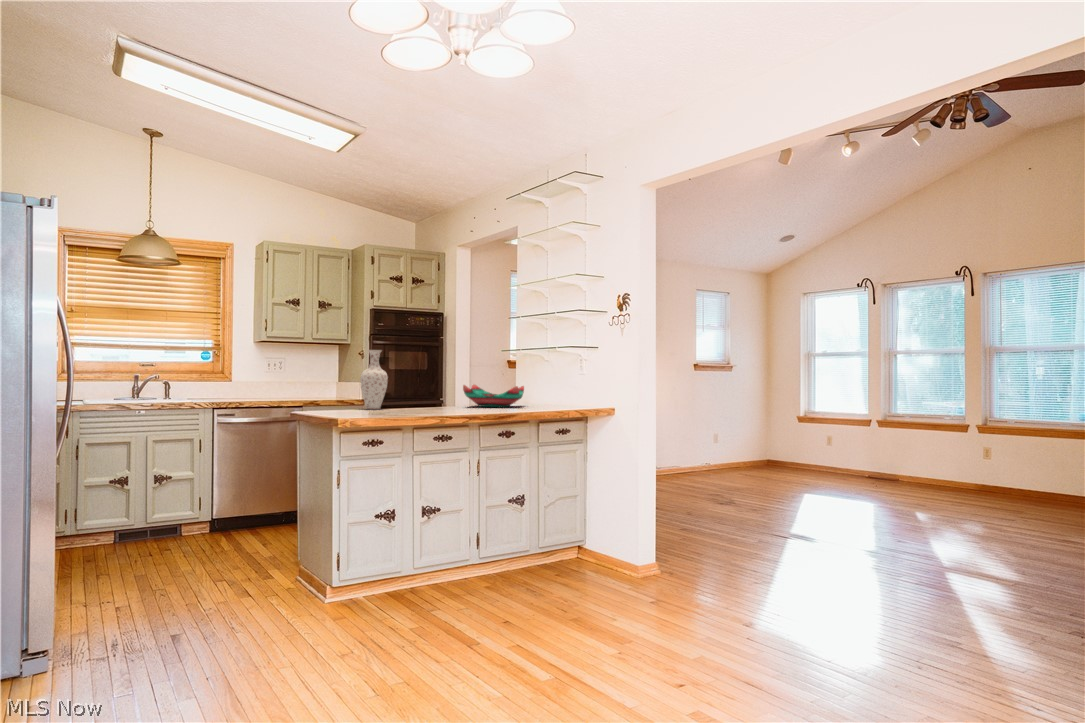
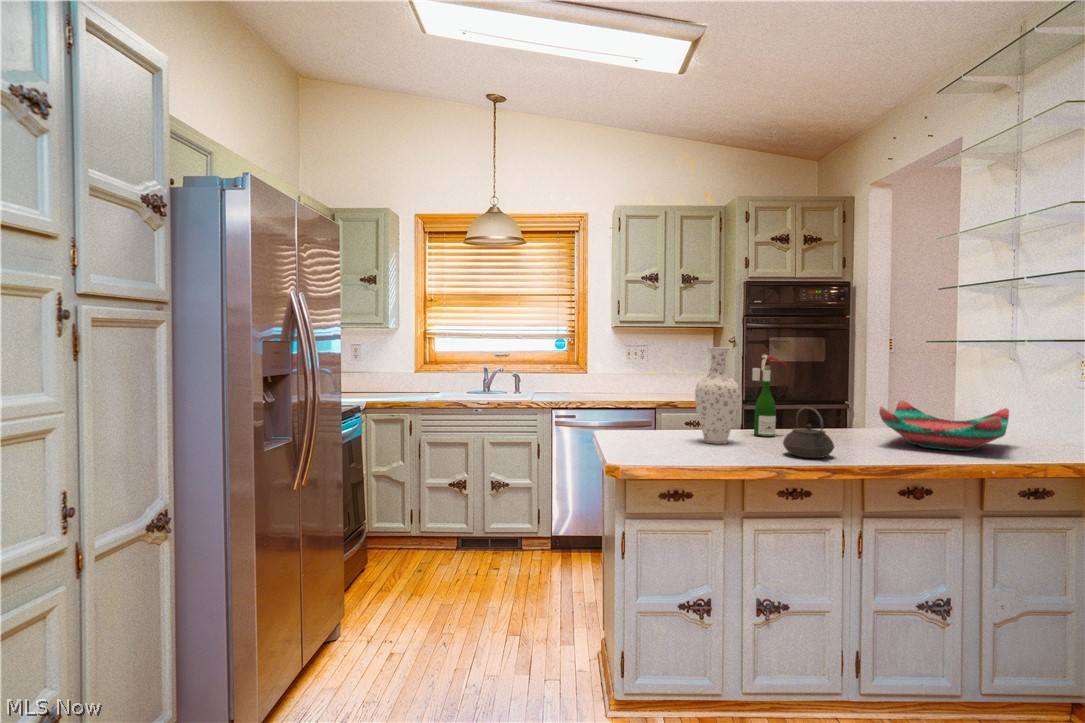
wine bottle: none [391,356,411,407] -> present [752,354,786,437]
teapot: none [415,383,442,410] -> present [783,407,834,458]

